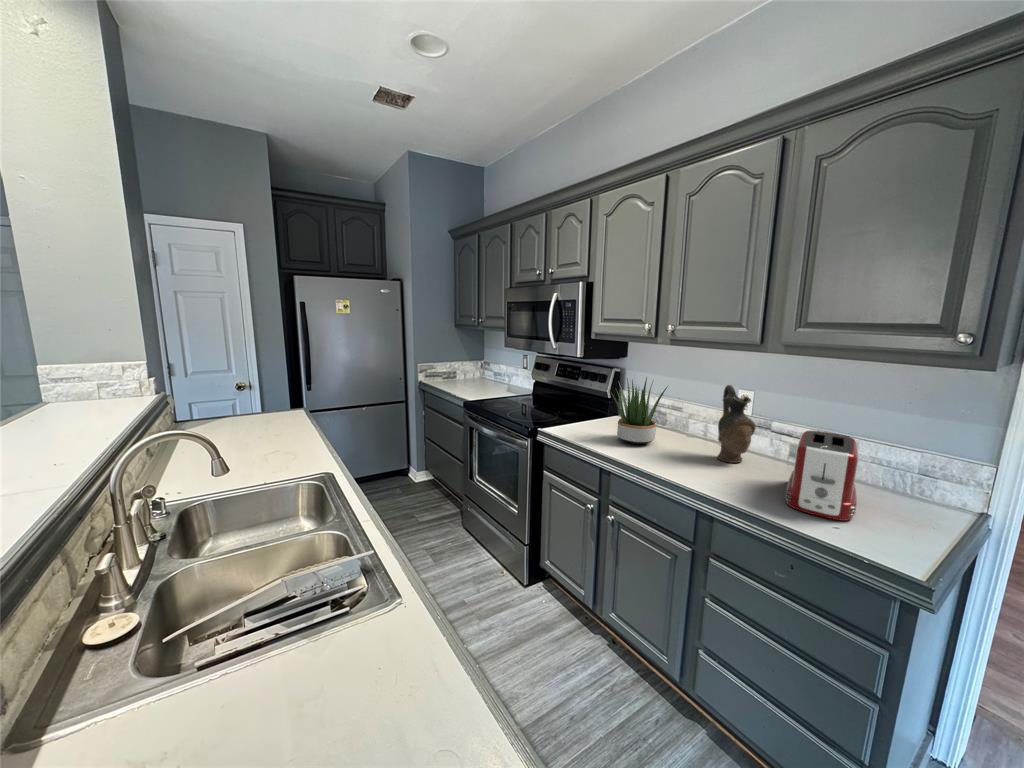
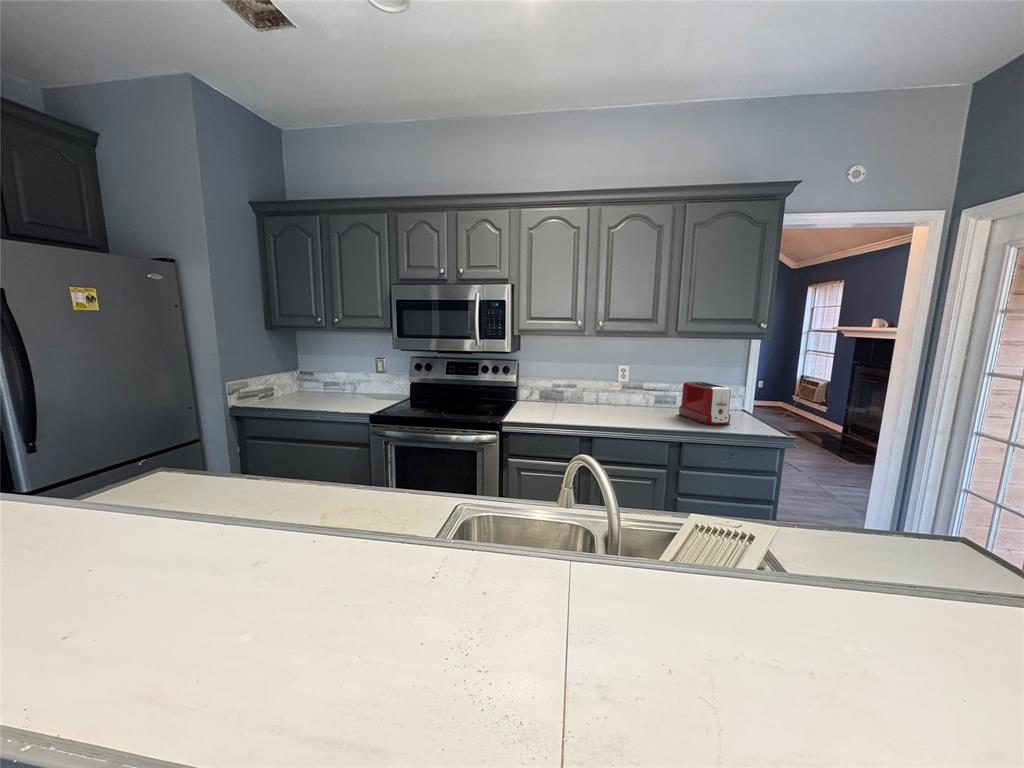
potted plant: present [610,378,667,444] -> none [550,362,605,414]
ceramic pitcher: present [717,385,756,463] -> none [624,362,652,412]

